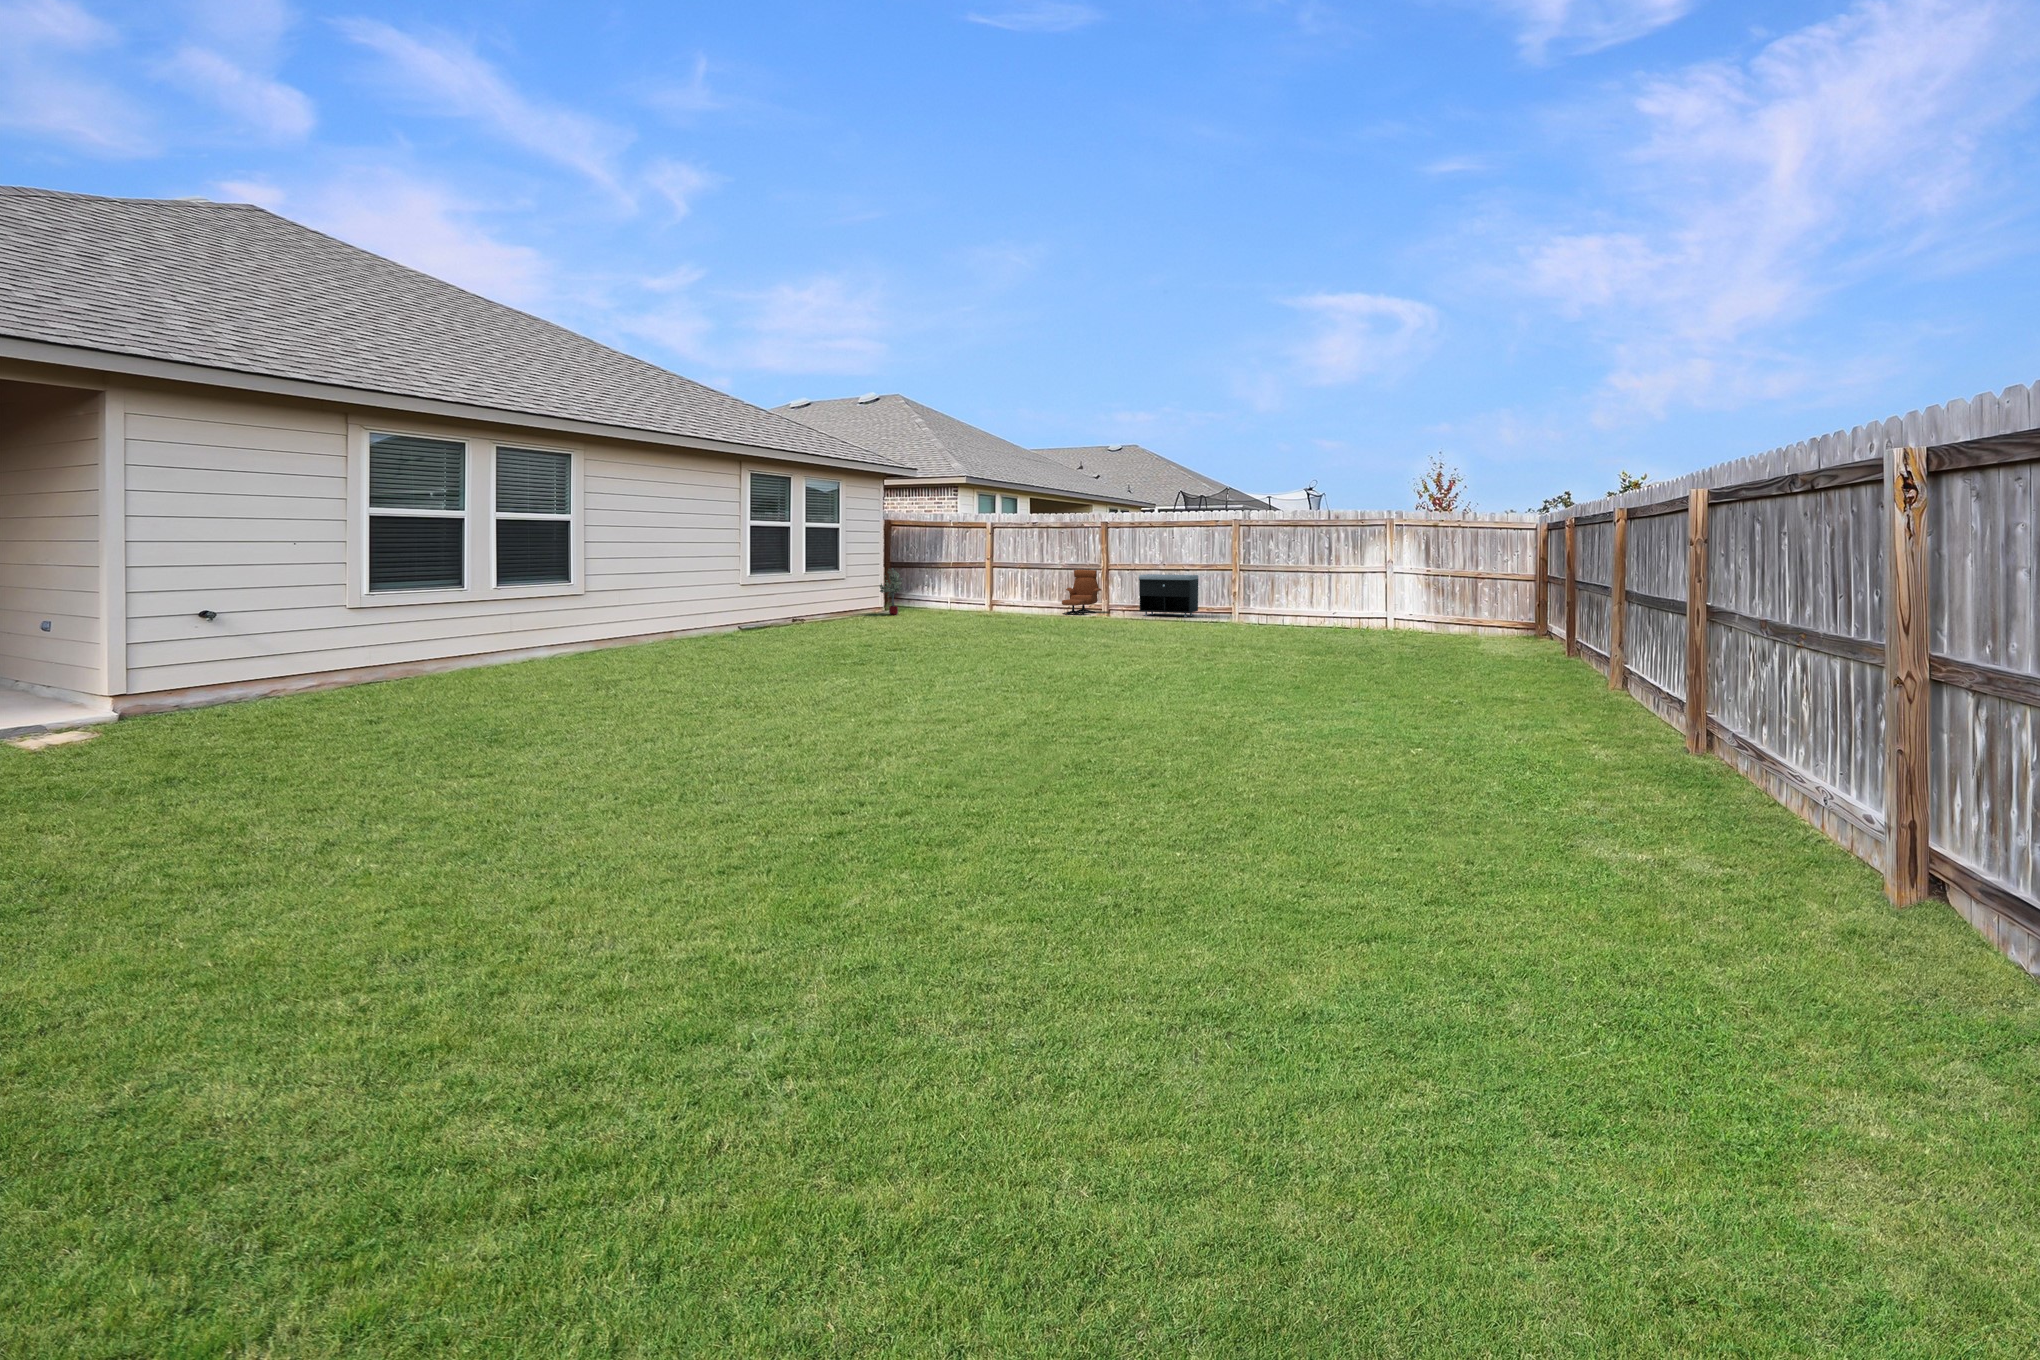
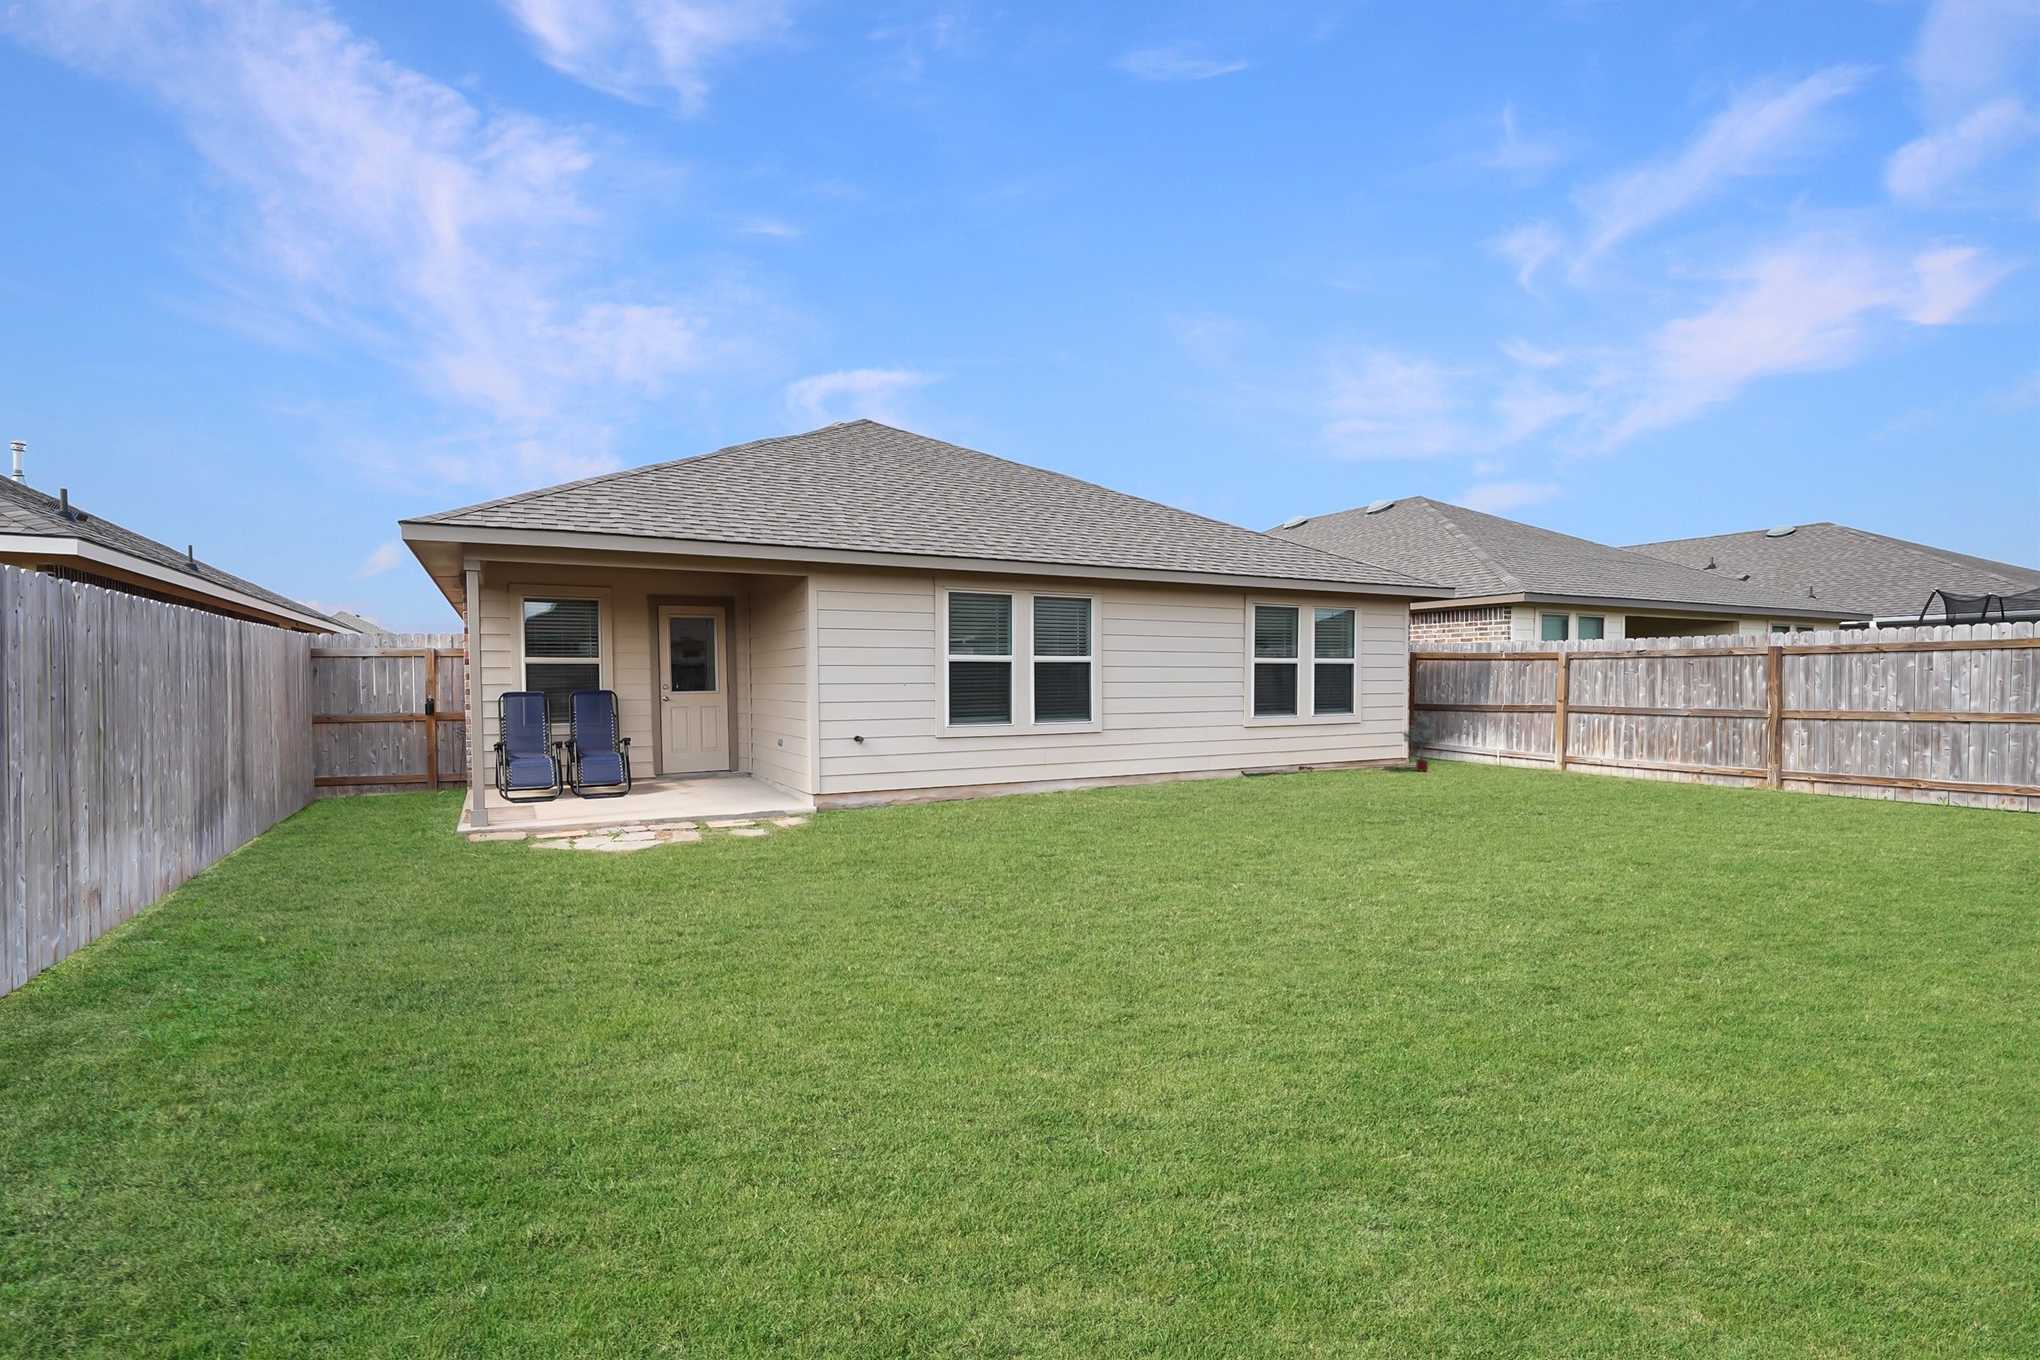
lounge chair: present [1062,570,1101,615] -> none [1692,719,1766,788]
storage bench: present [1139,574,1198,617] -> none [1847,730,1983,805]

